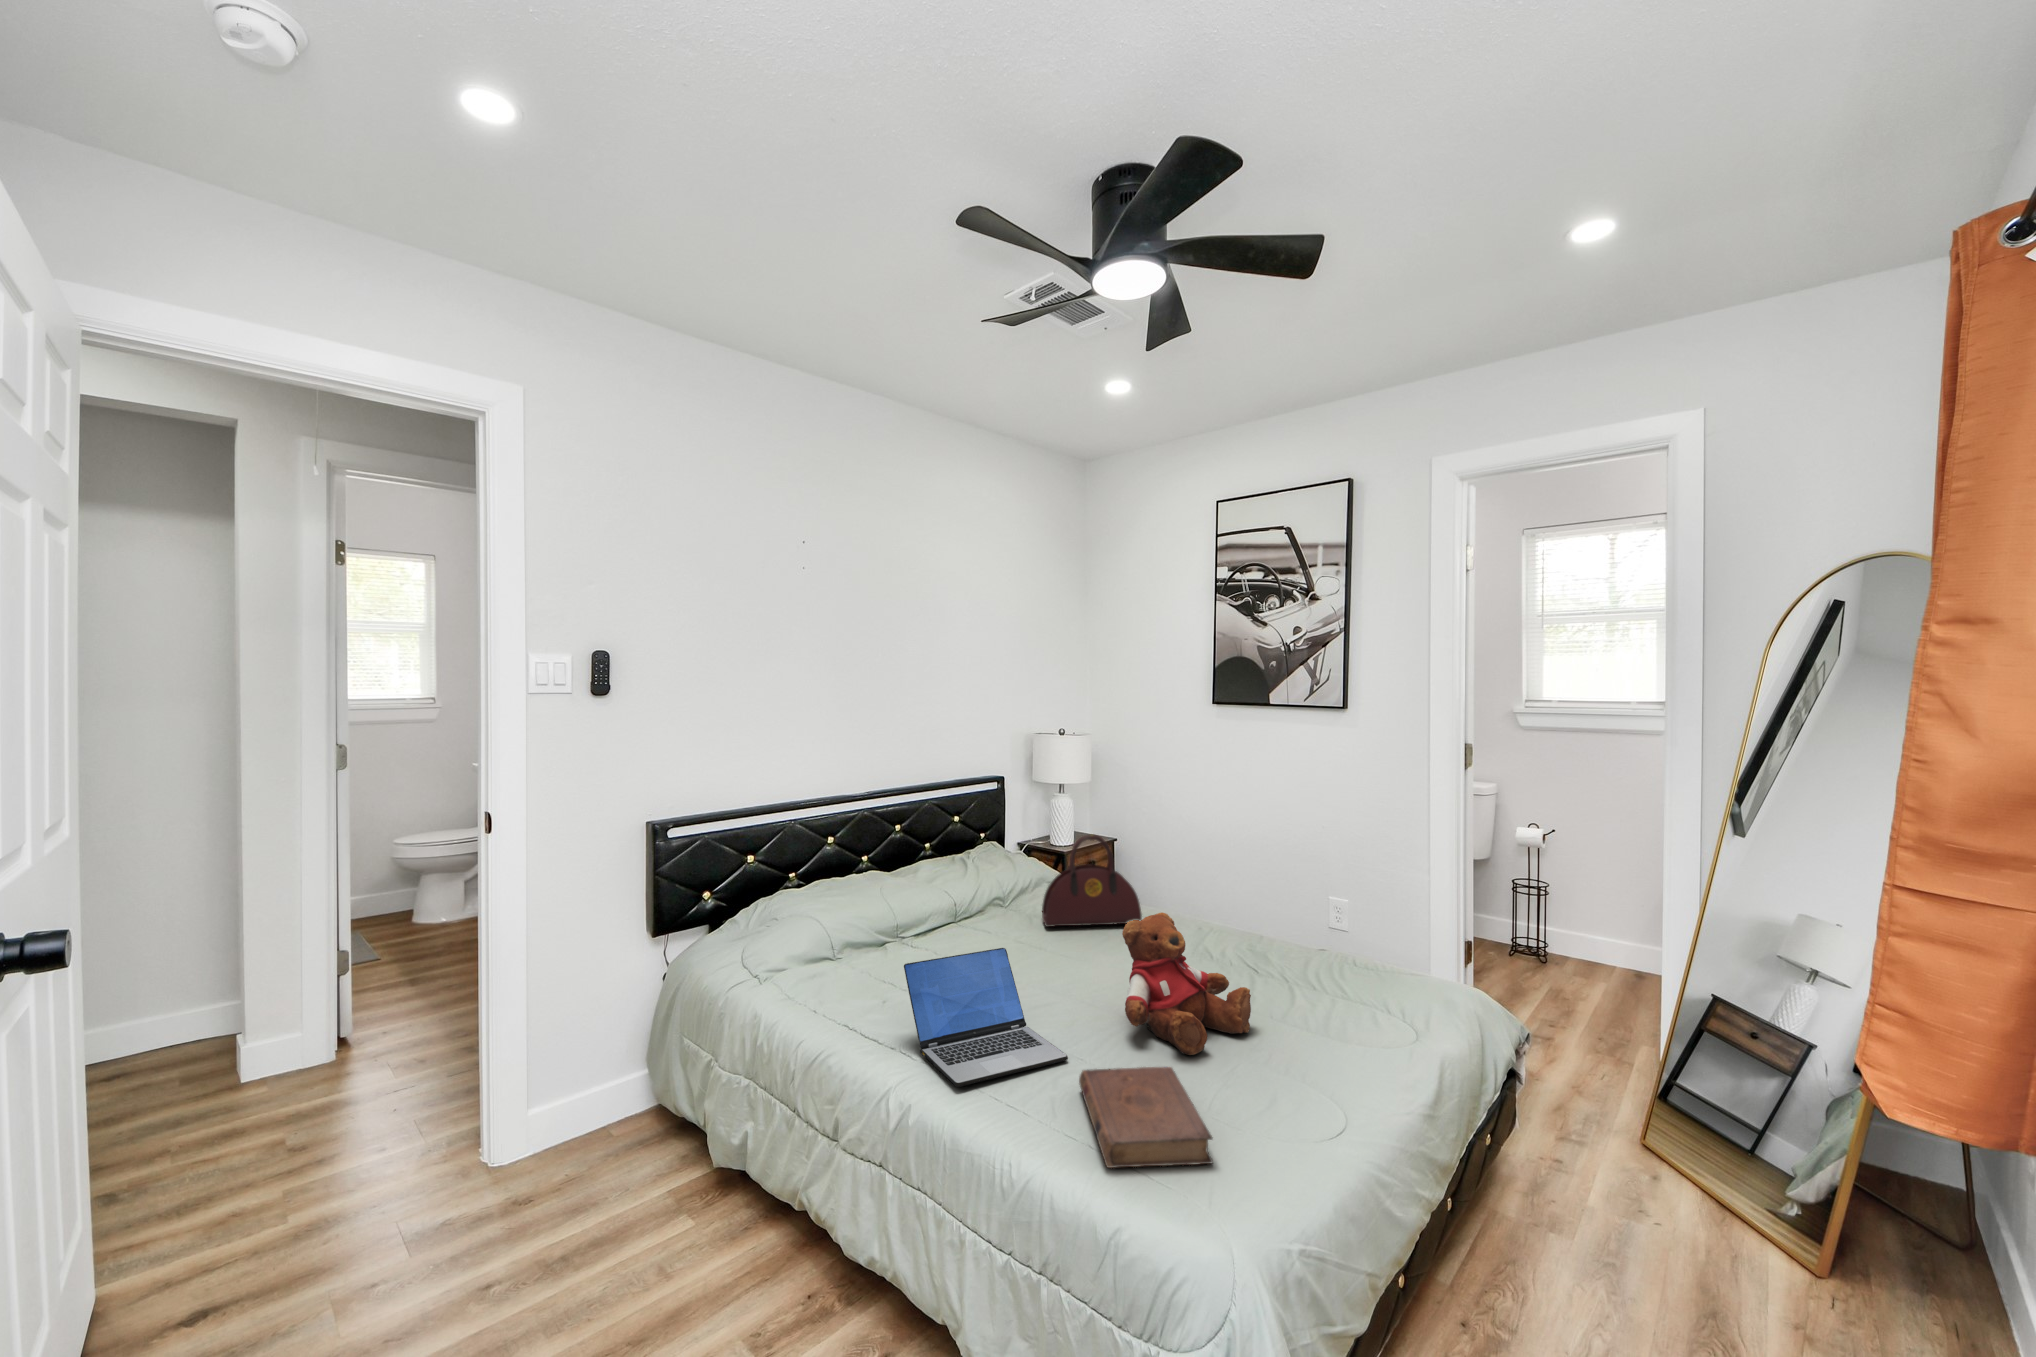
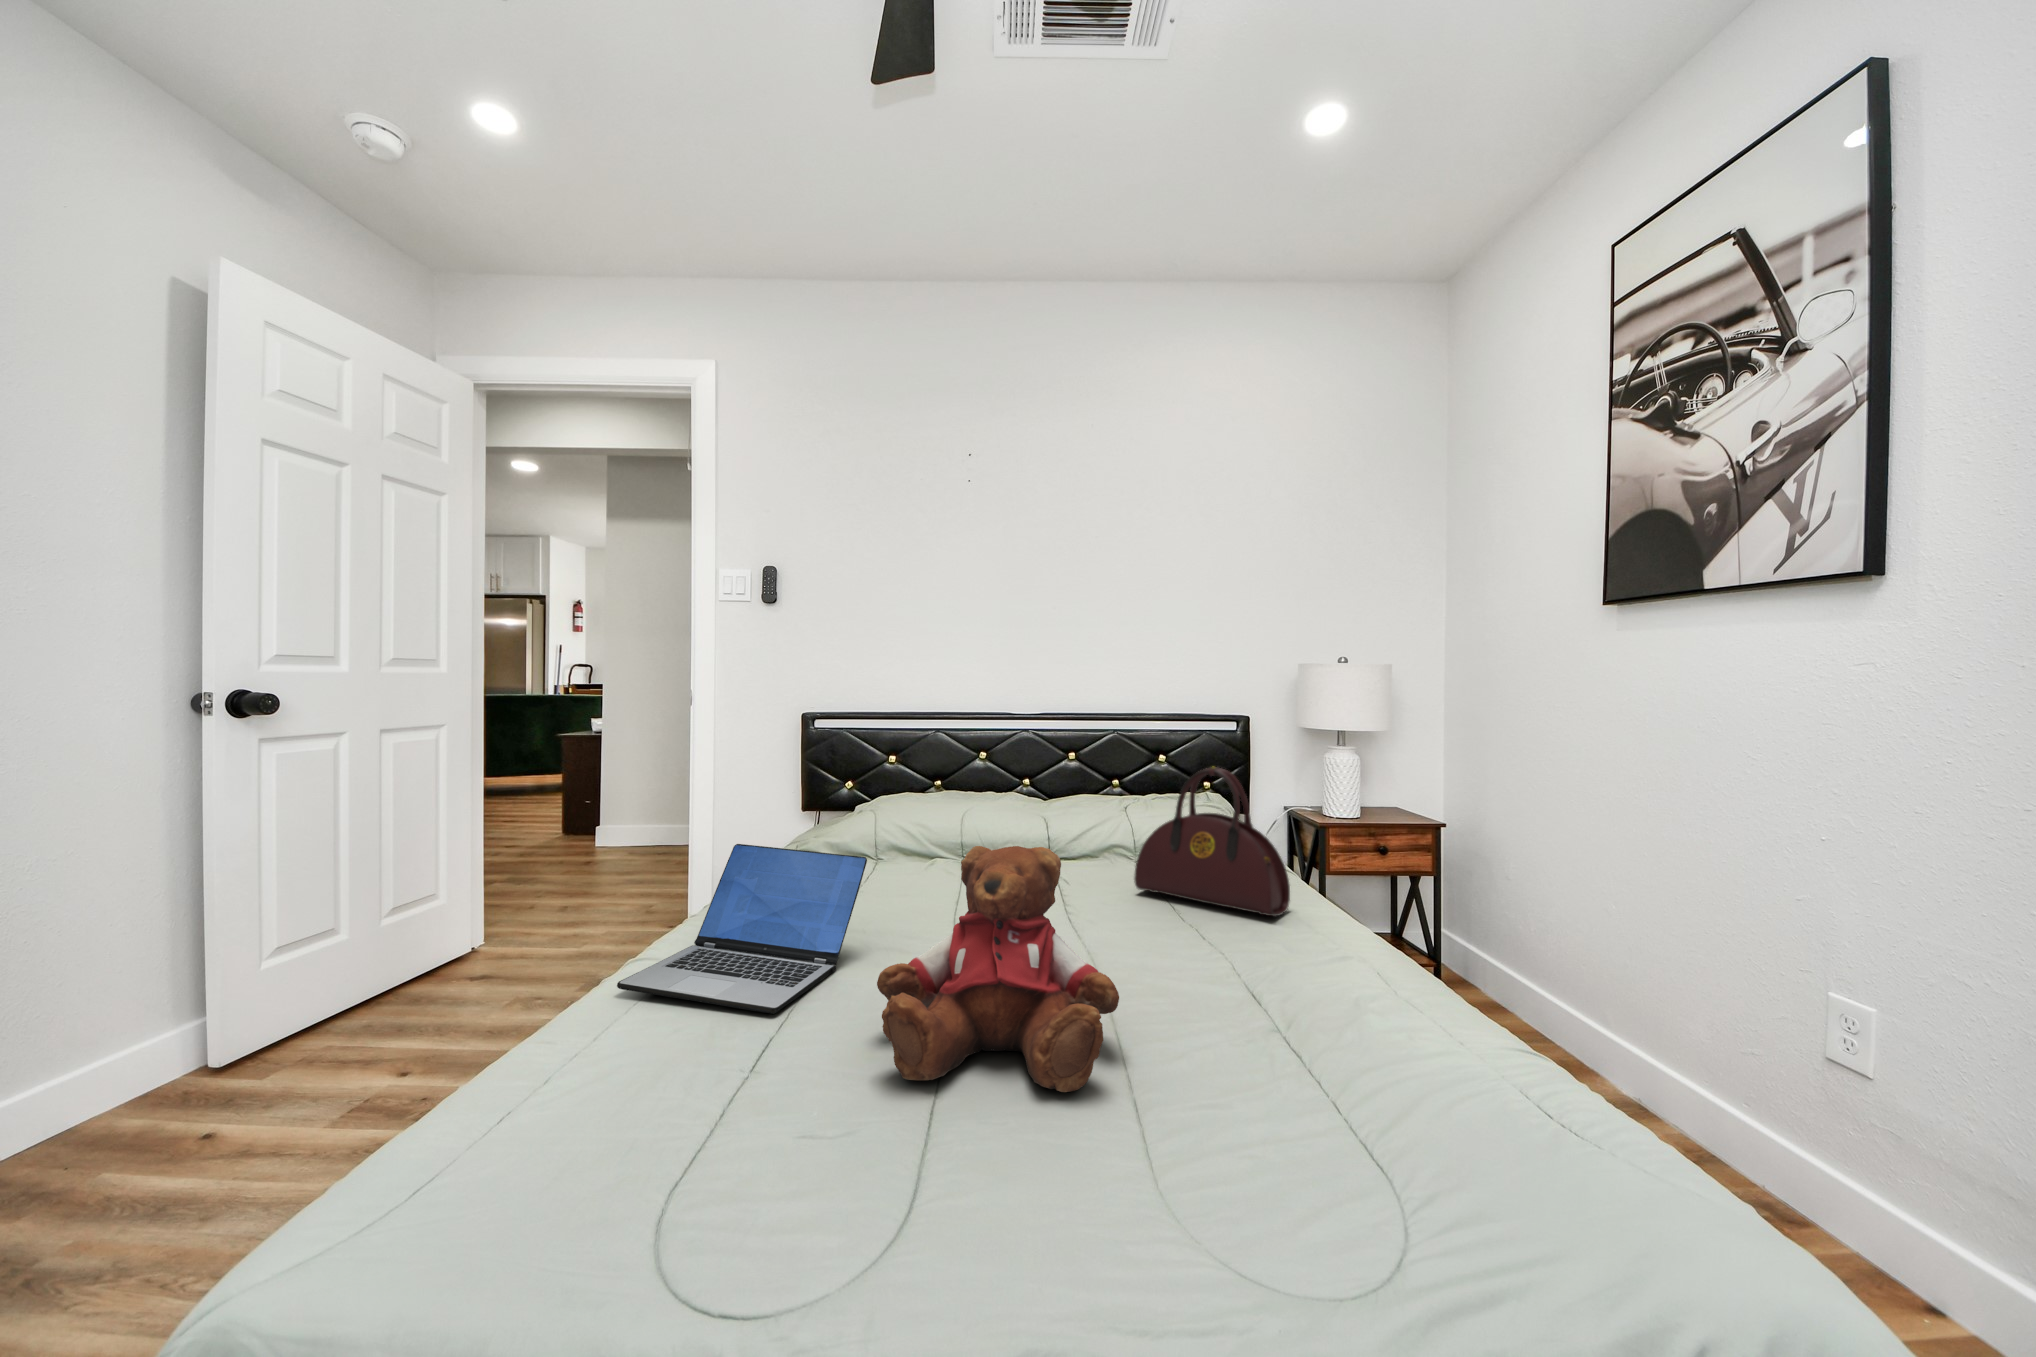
book: present [1079,1067,1213,1168] -> none [443,1019,782,1227]

